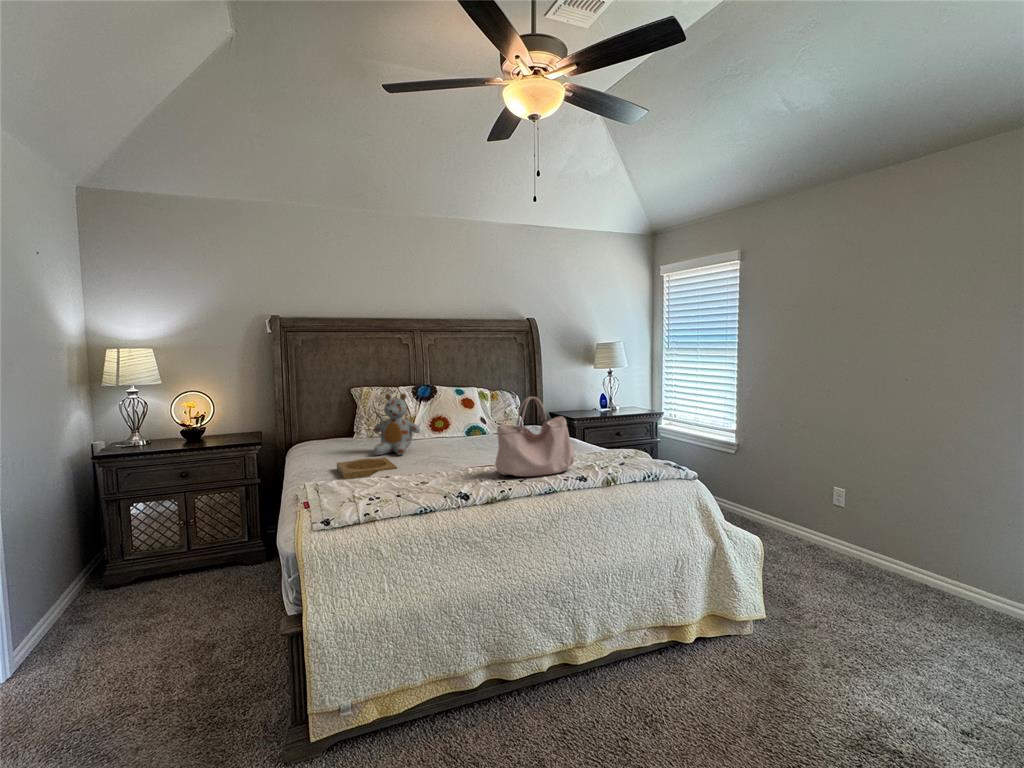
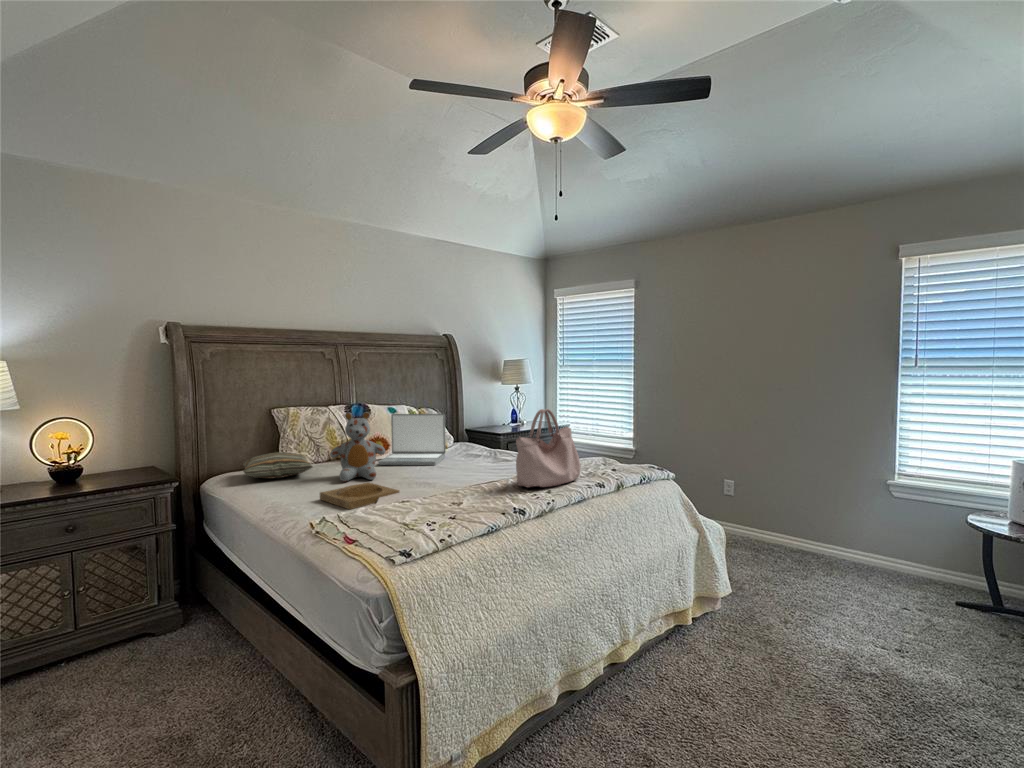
laptop: none [426,396,494,447] -> present [378,414,446,465]
pillow: none [308,426,372,448] -> present [243,452,313,478]

